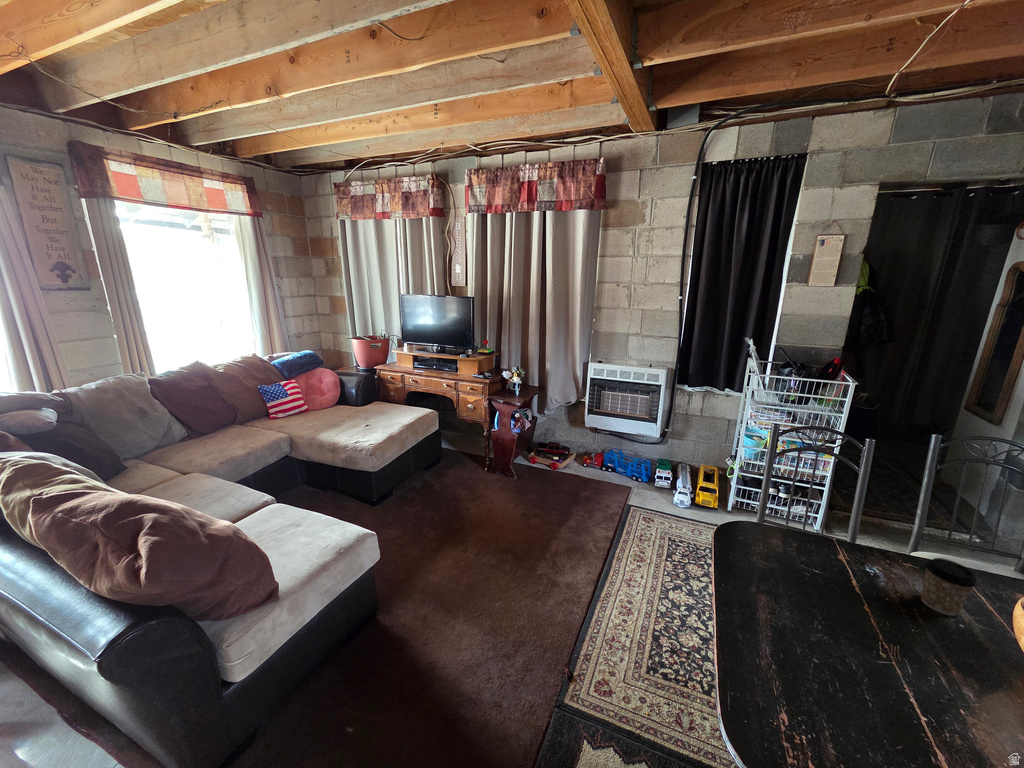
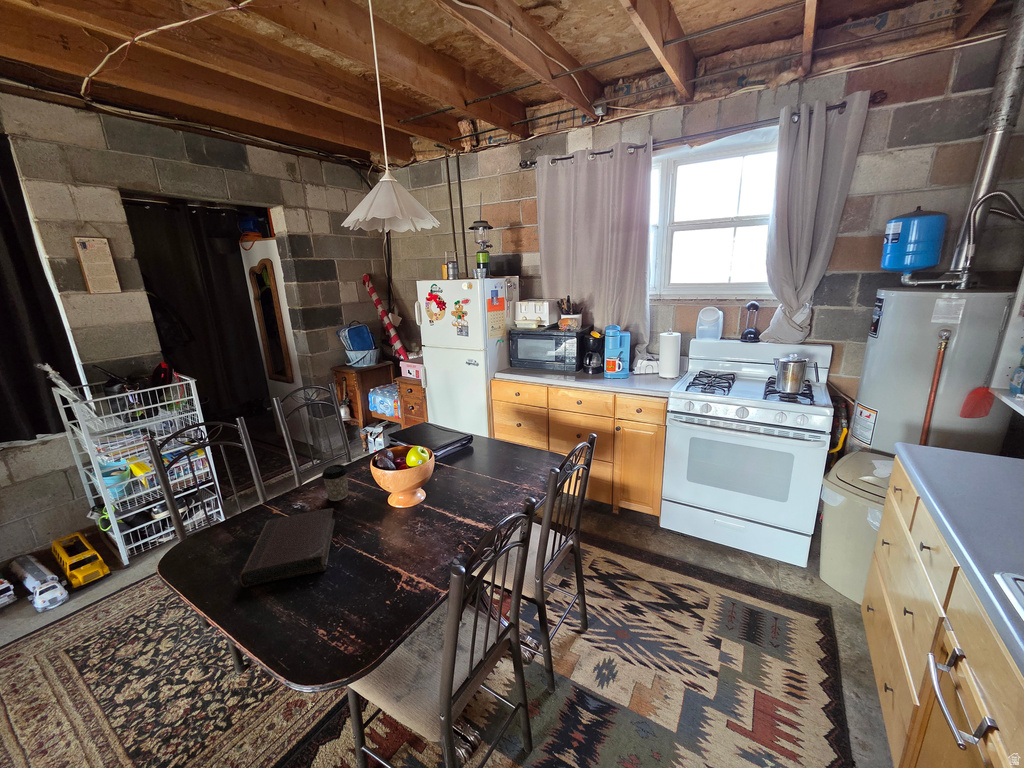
book: none [756,561,912,667] -> present [240,508,335,587]

